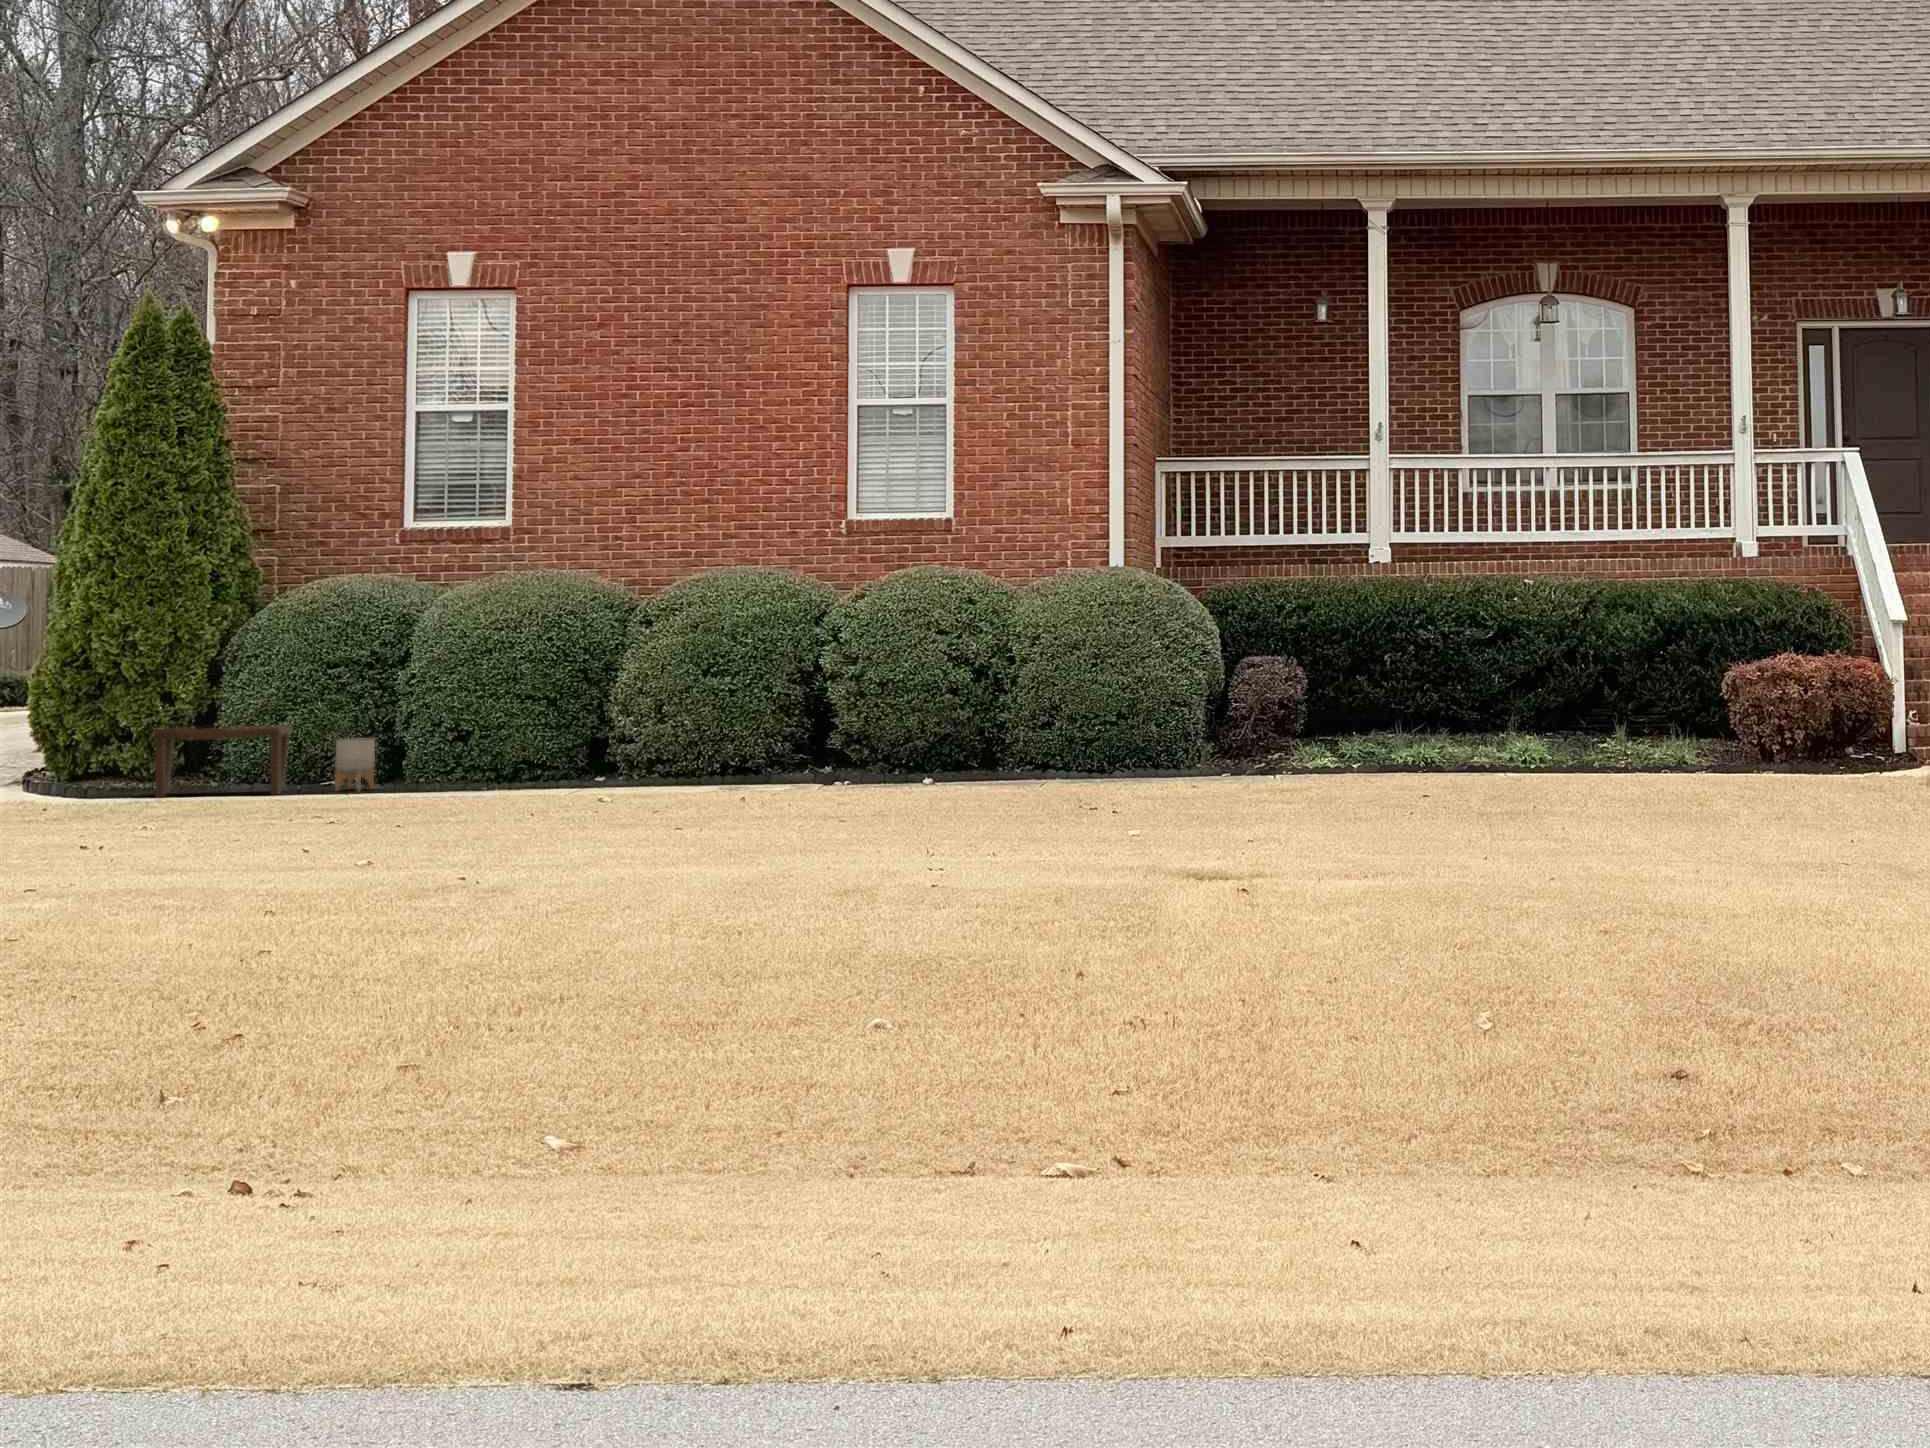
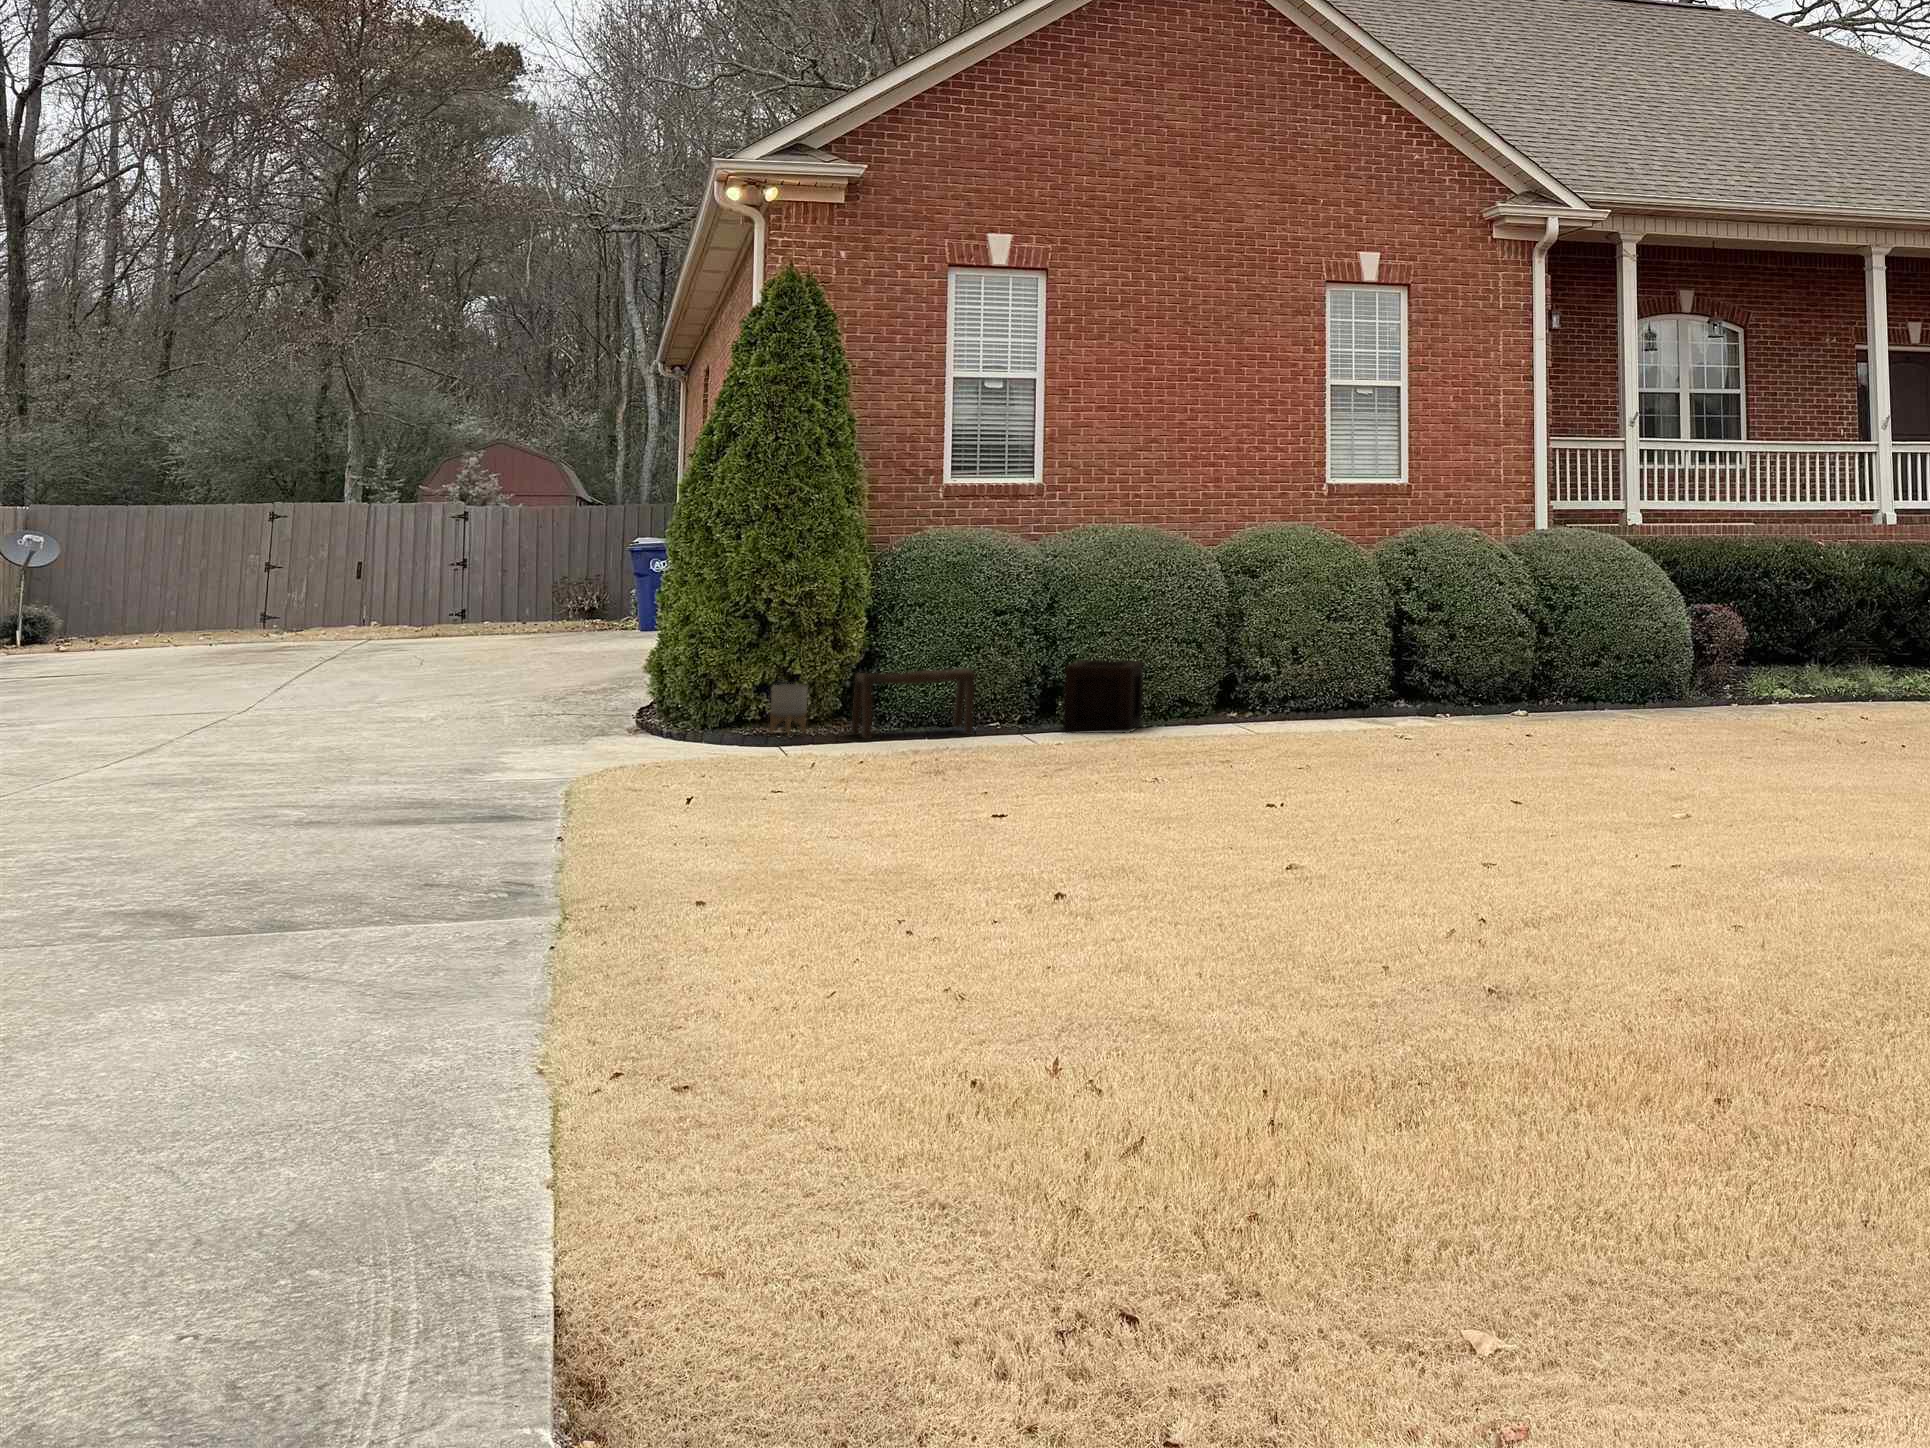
wooden crate: none [374,716,482,795] -> present [1063,660,1143,733]
planter: present [335,739,375,791] -> present [770,684,808,734]

